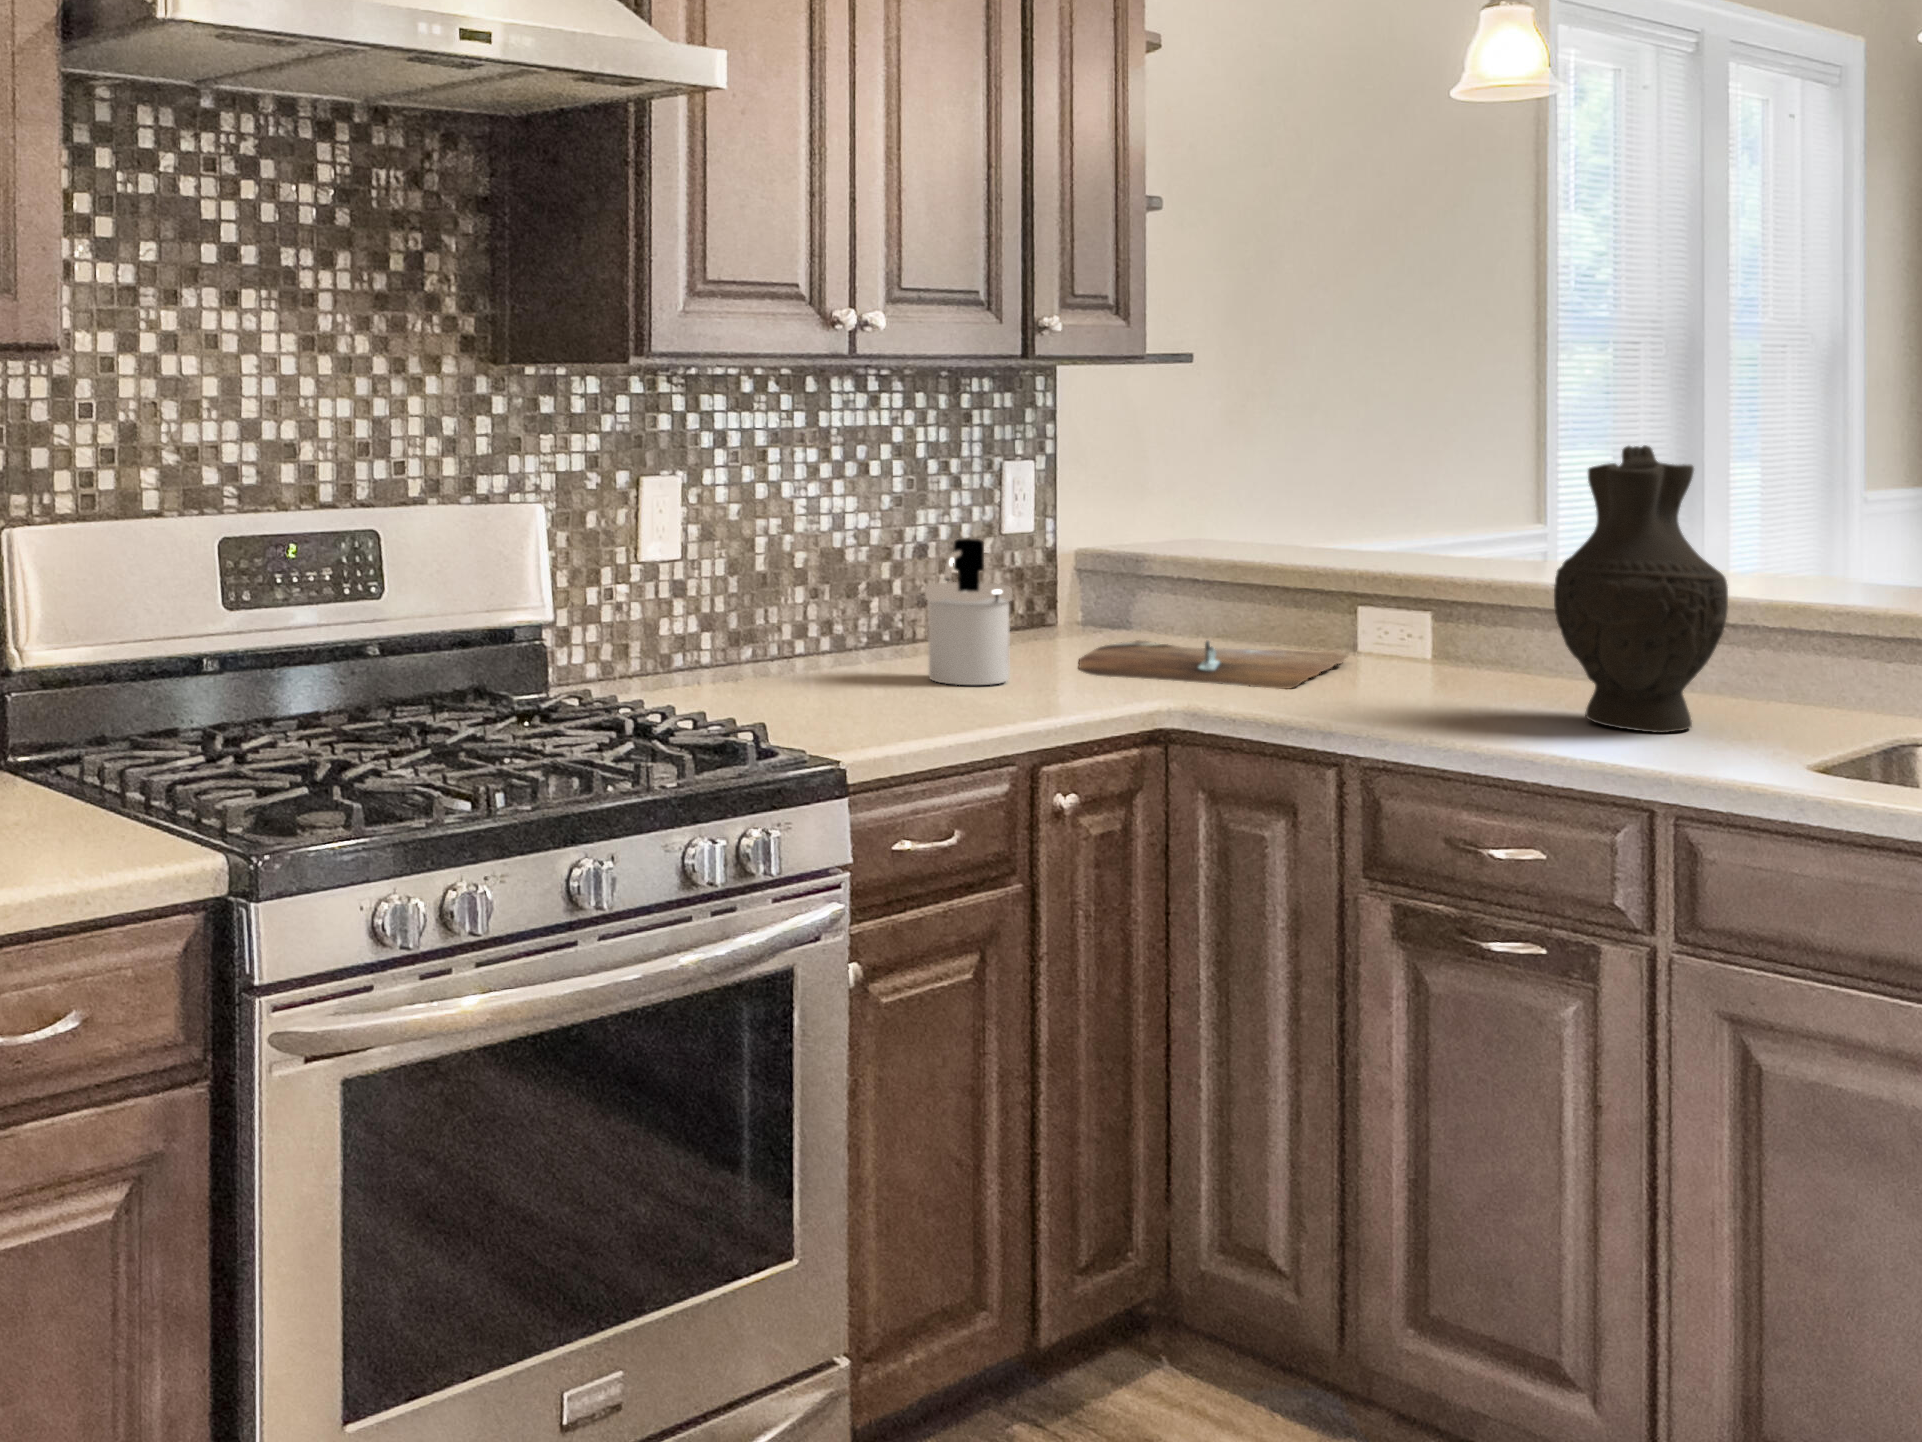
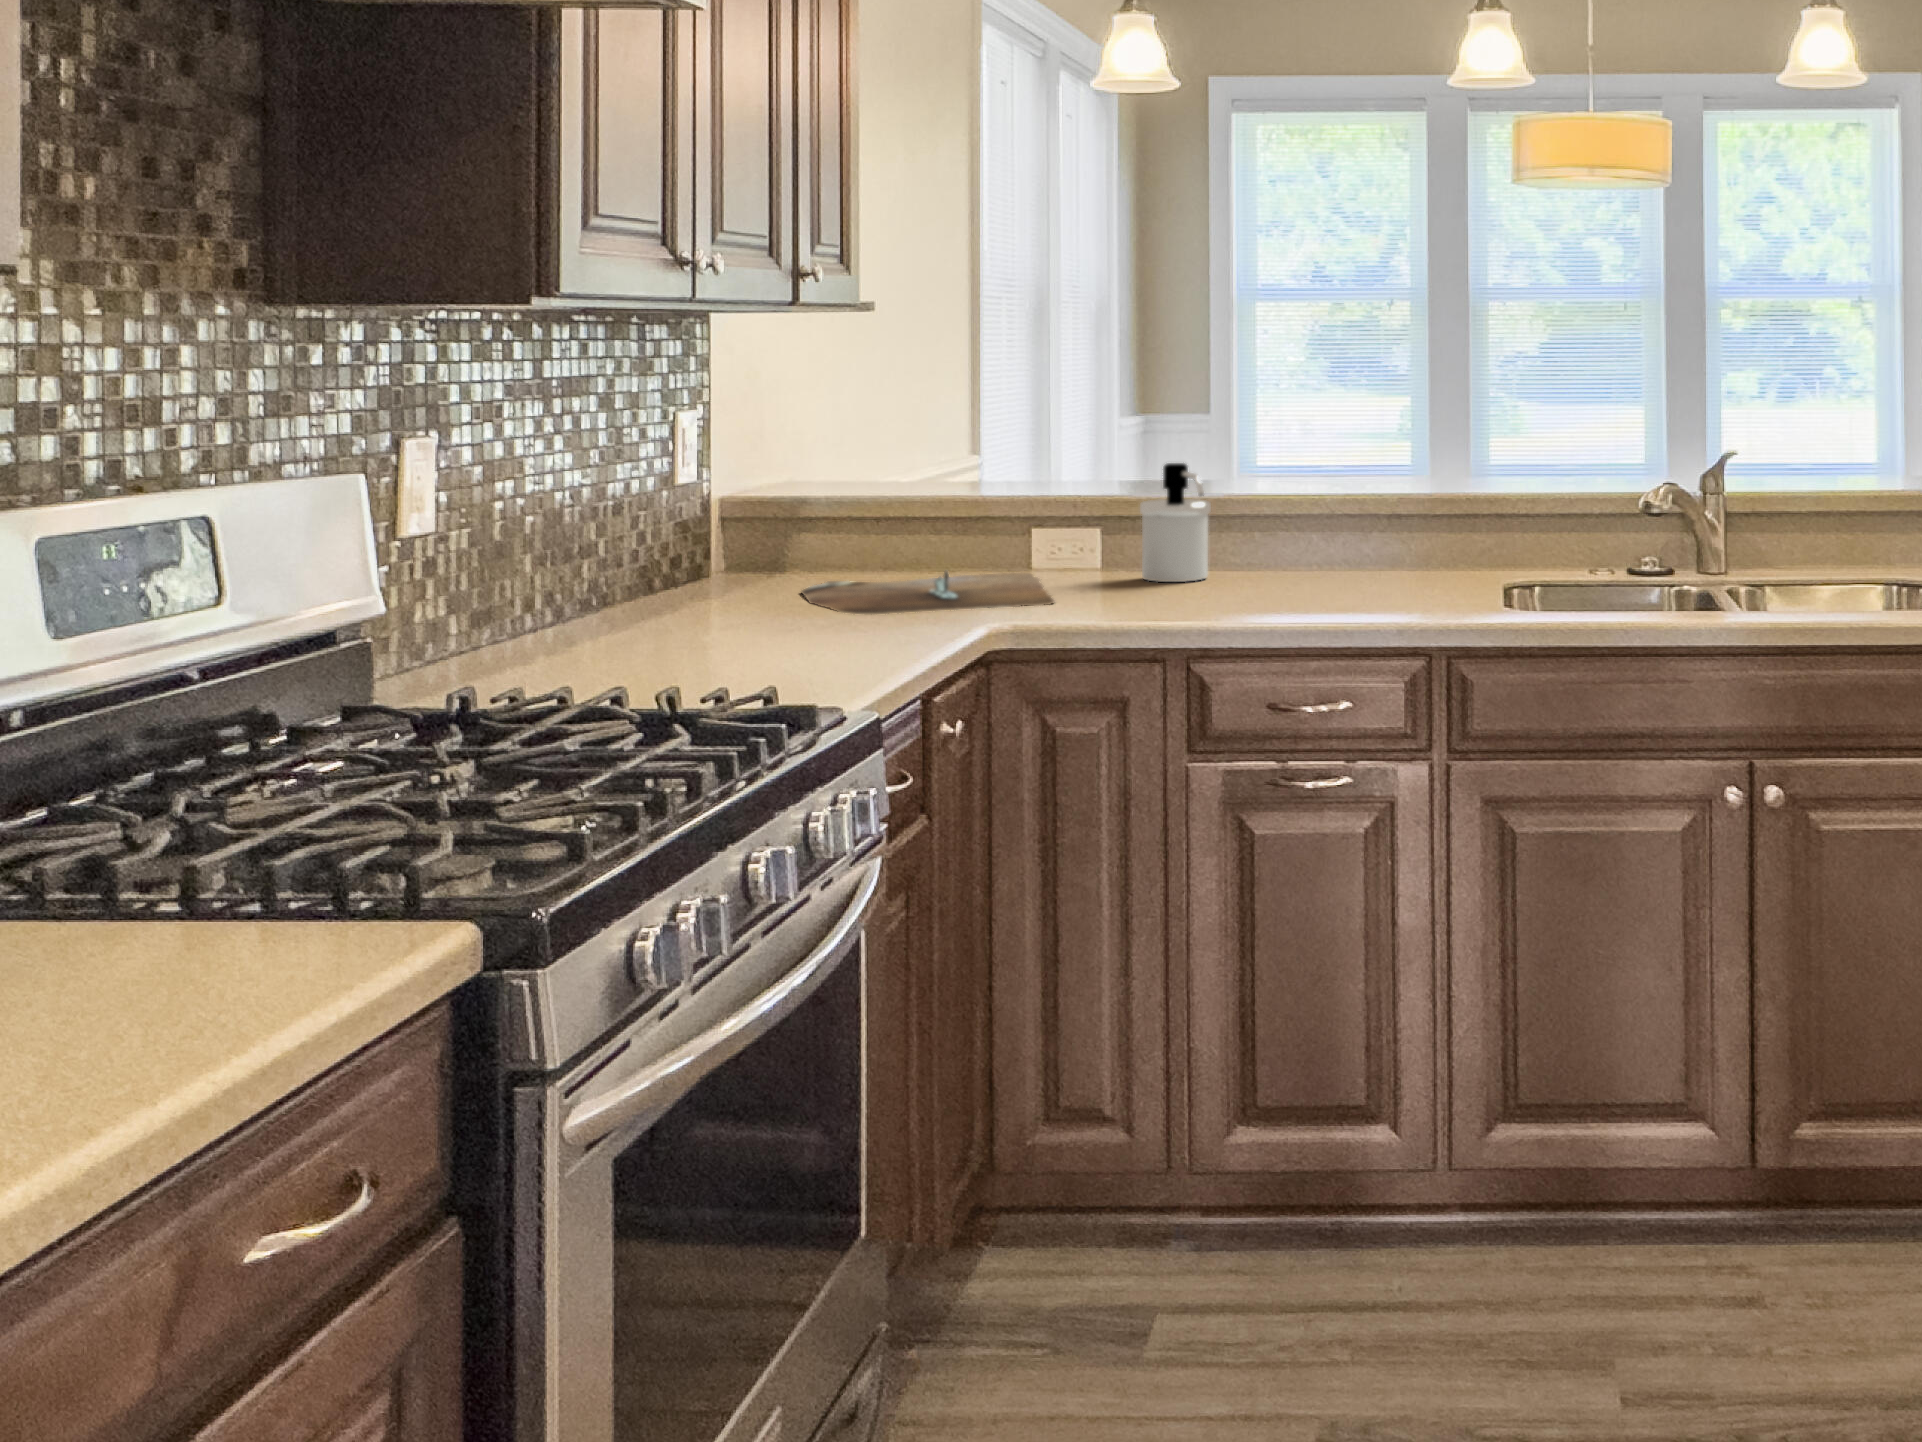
decorative vase: present [1554,445,1728,733] -> none [1276,378,1402,601]
soap dispenser: present [925,538,1012,685] -> present [1140,463,1211,582]

